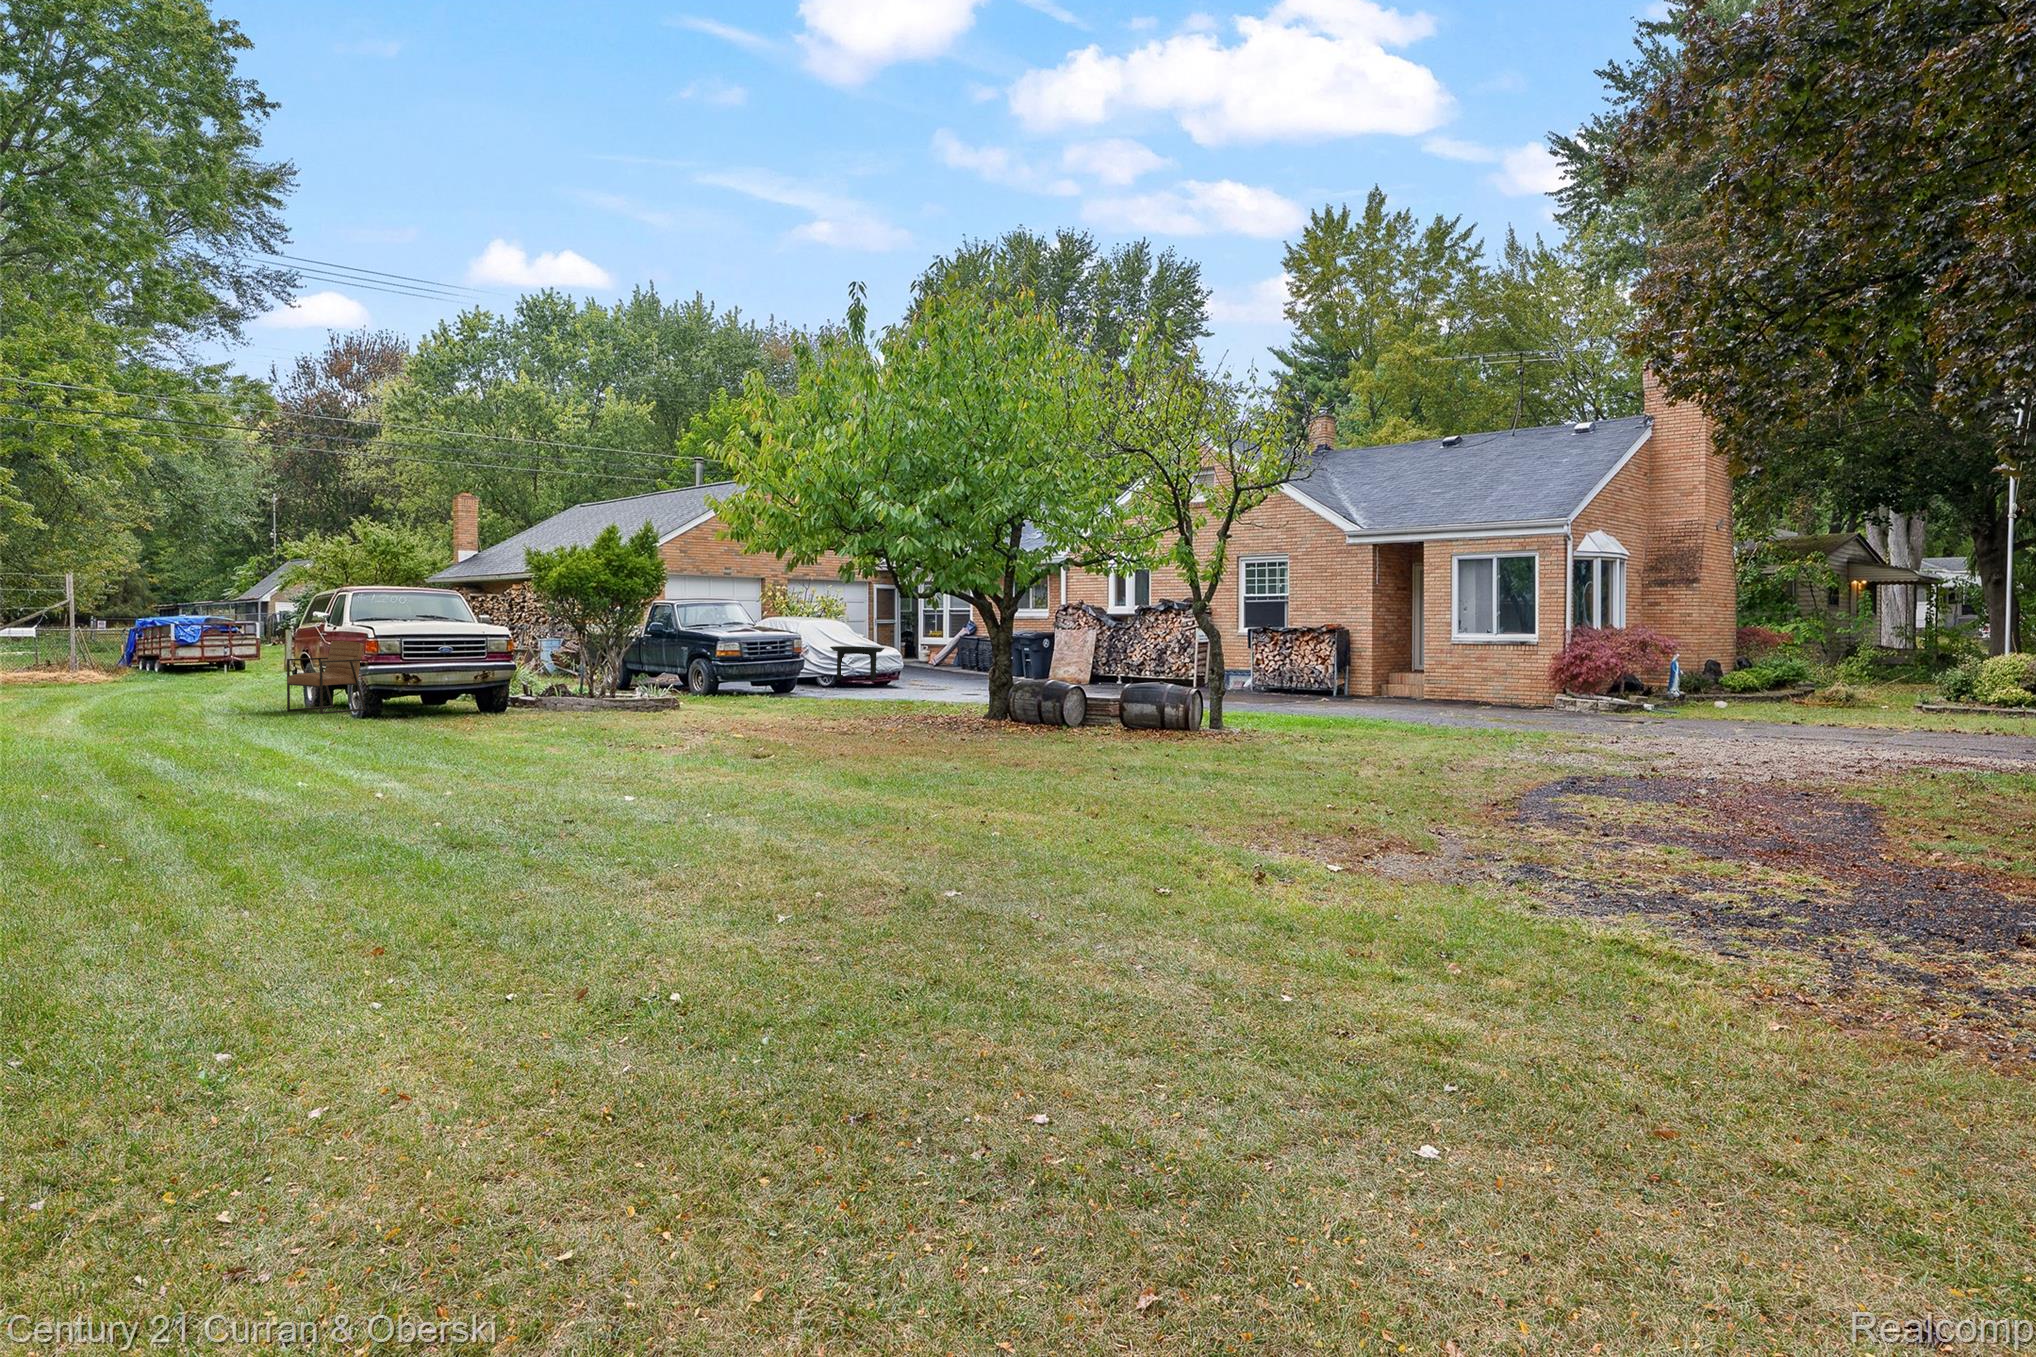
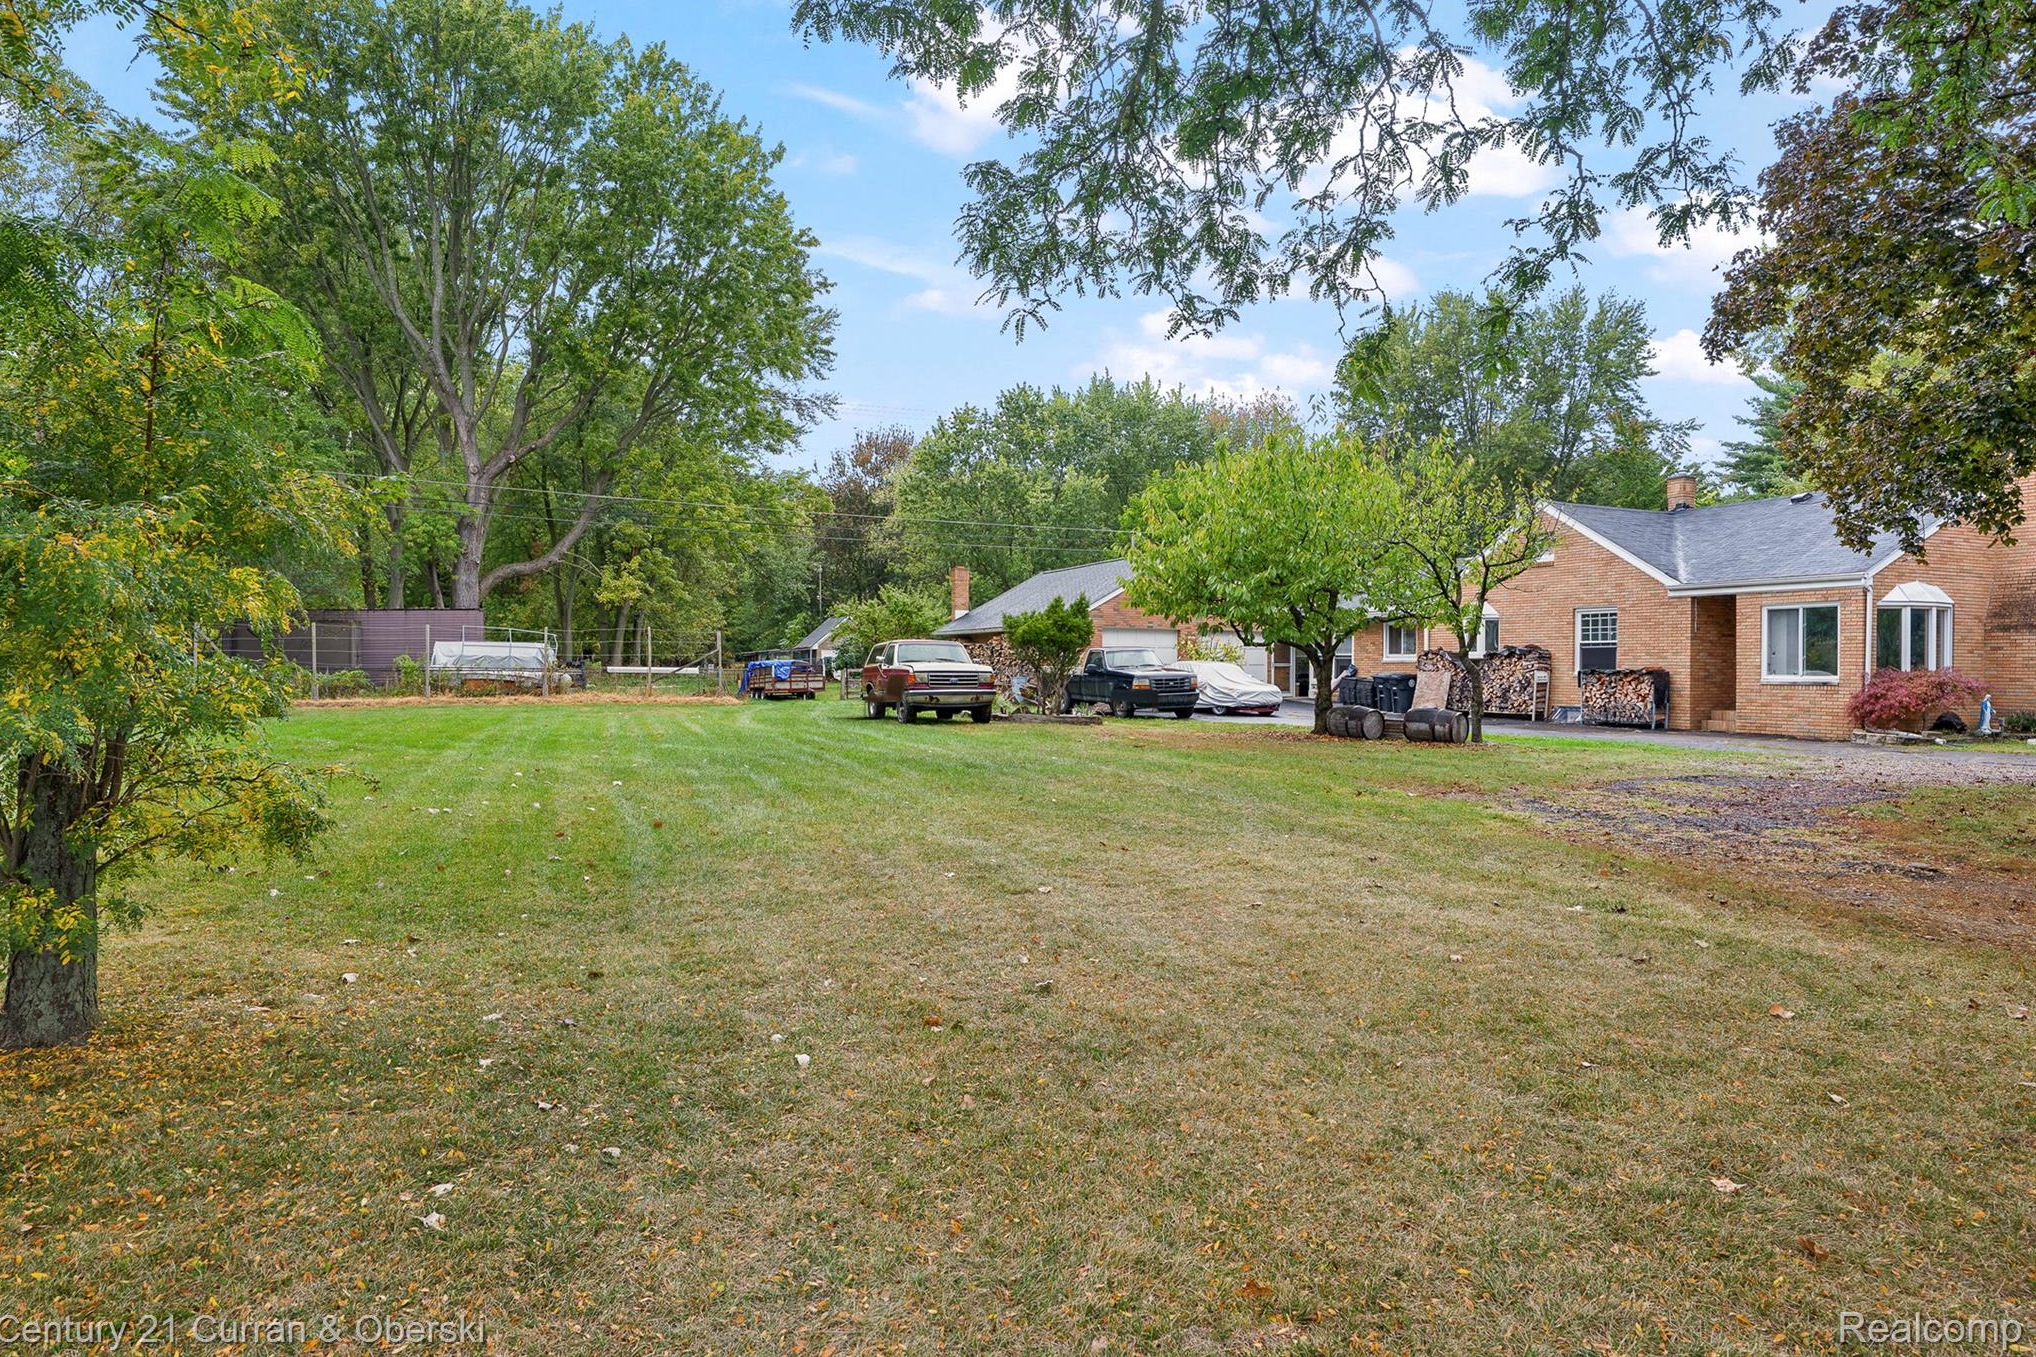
round table: present [830,646,884,681] -> none [1219,684,1262,710]
bench: none [685,656,756,689] -> present [1109,689,1159,712]

